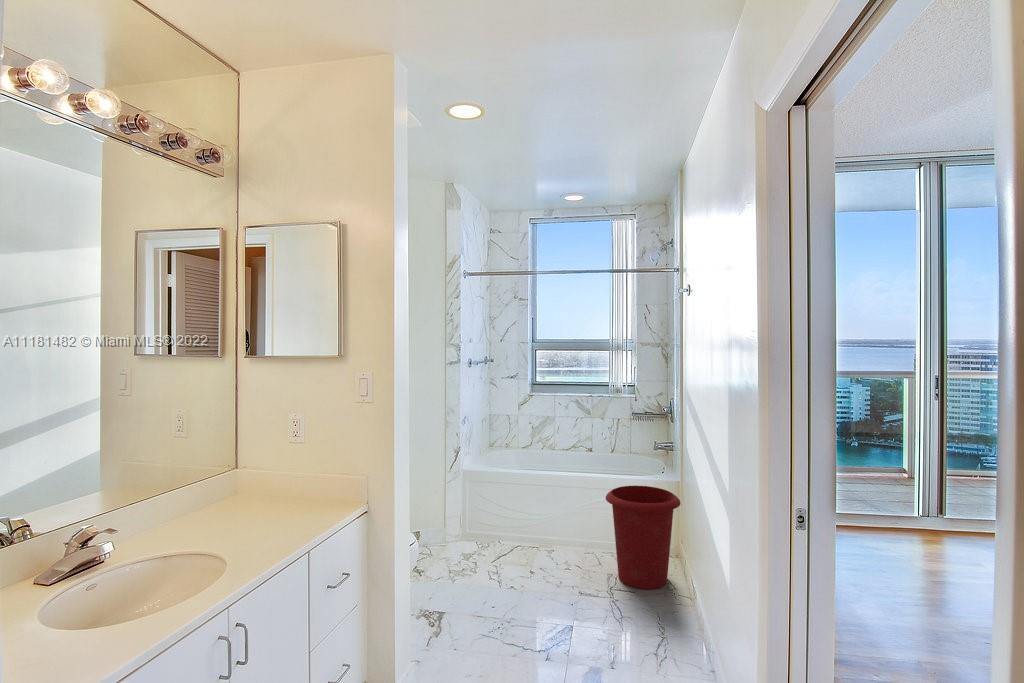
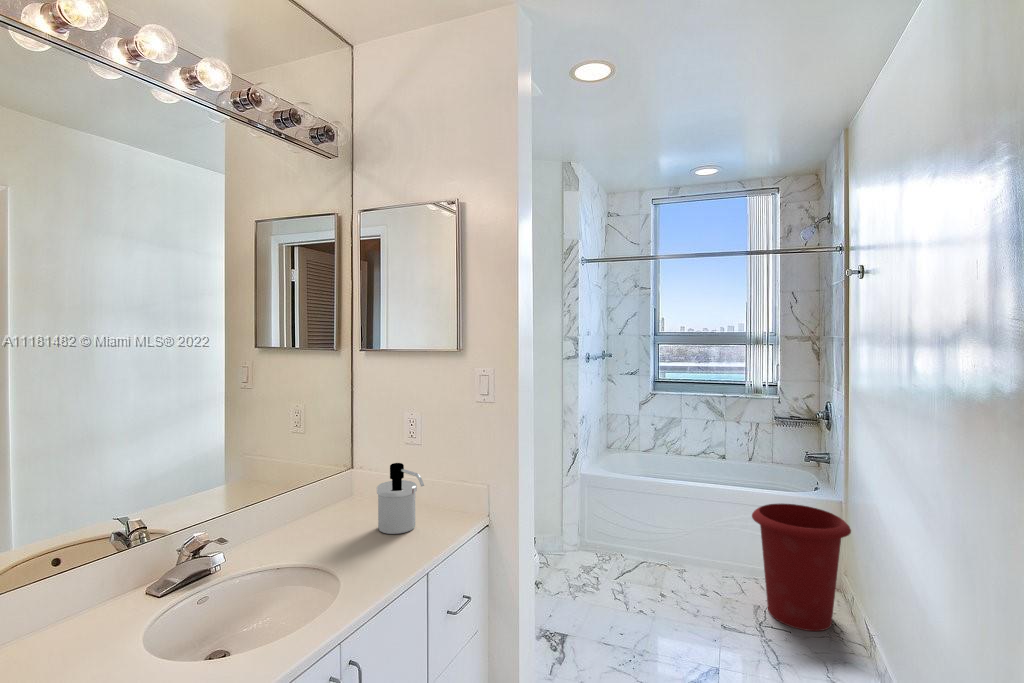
soap dispenser: none [263,458,308,522] -> present [377,463,424,534]

